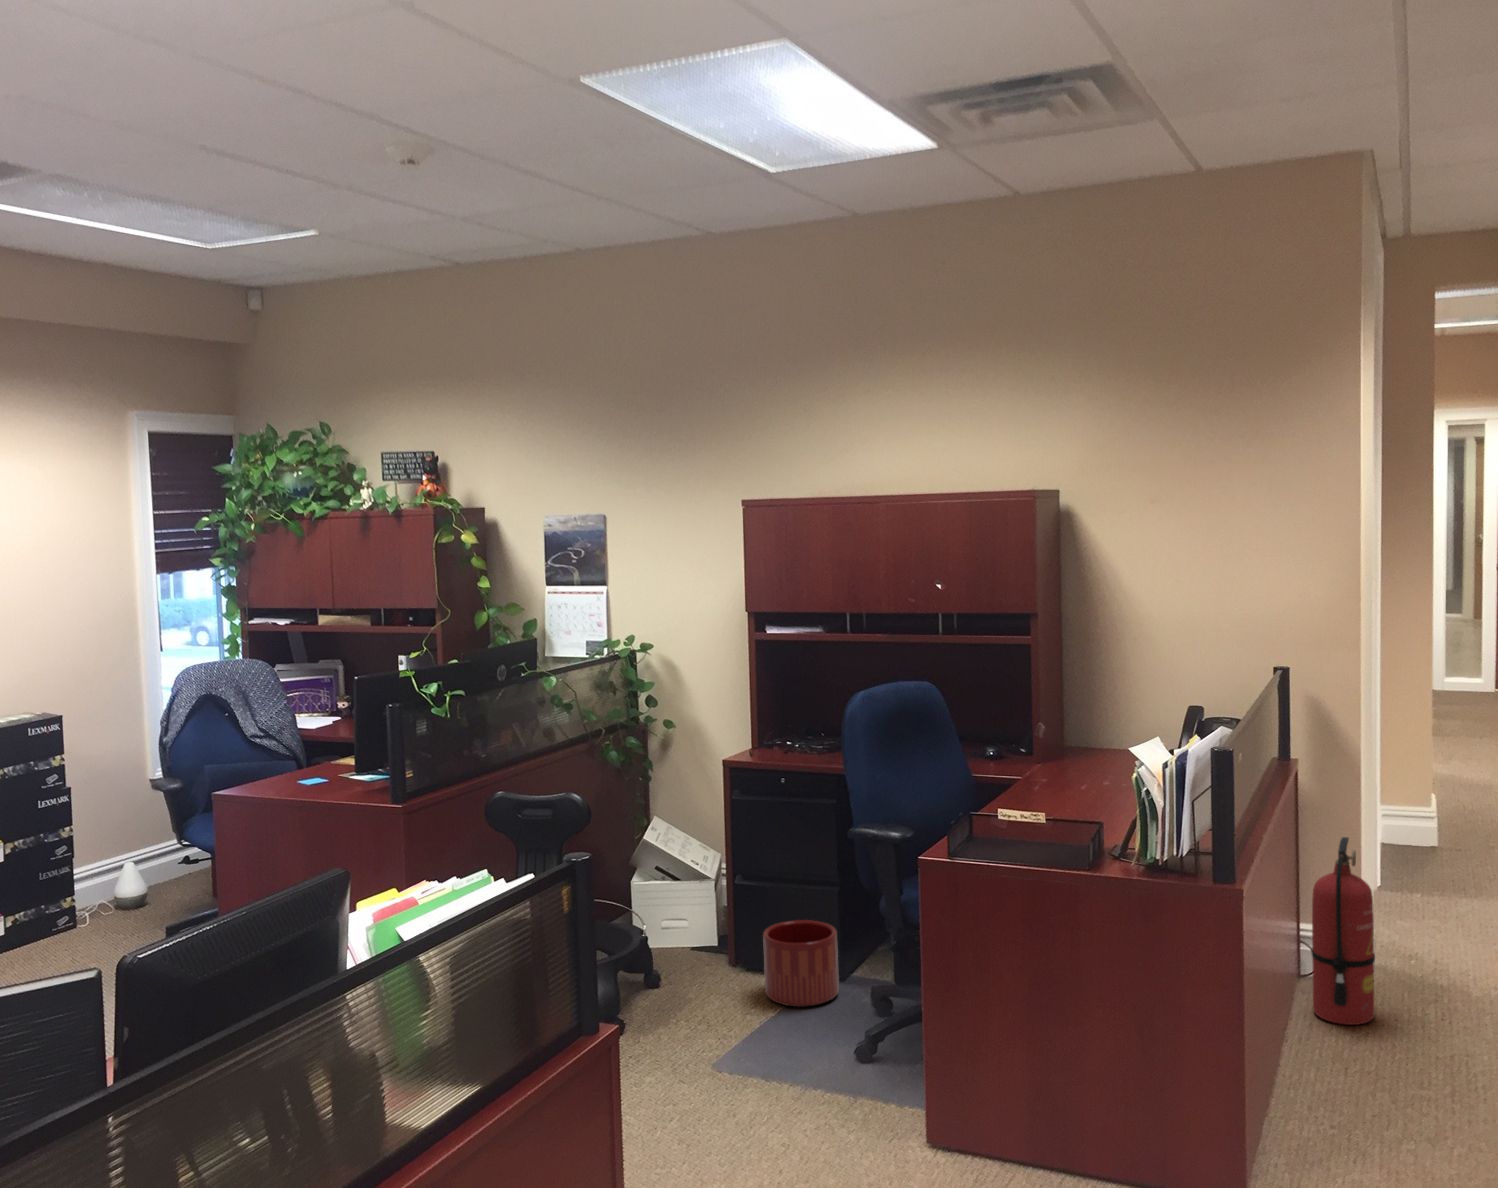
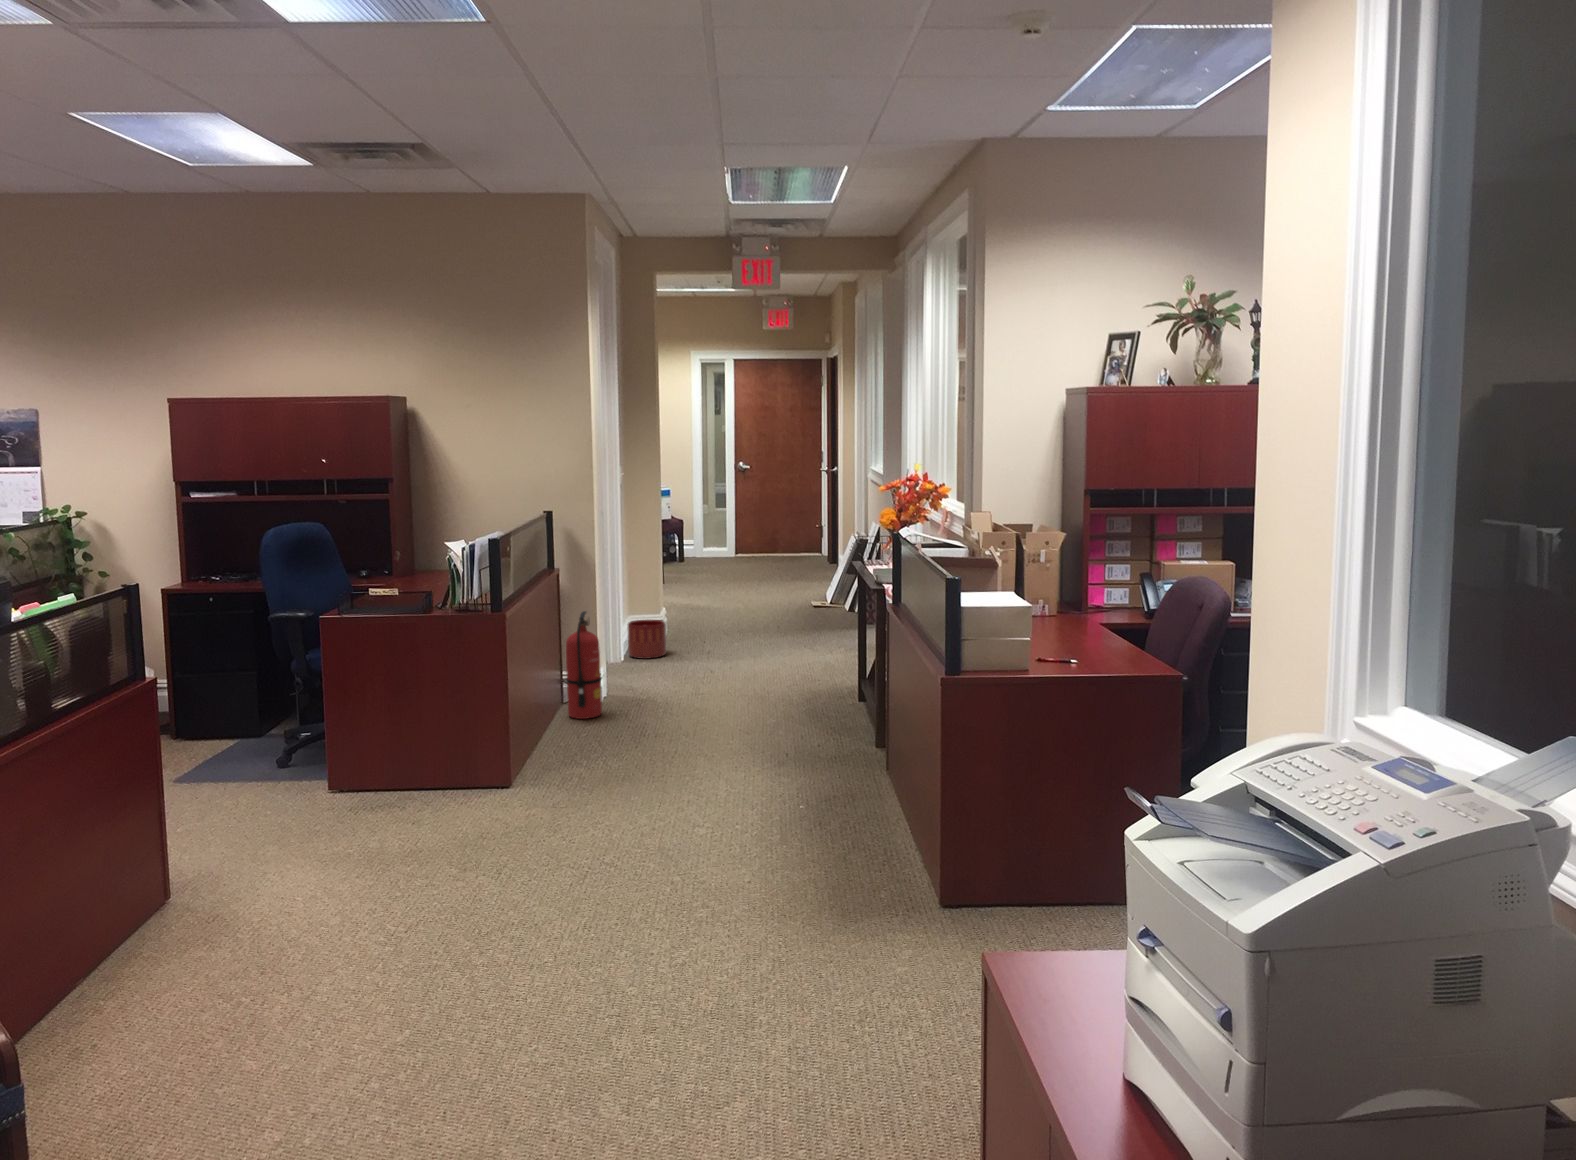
planter: present [763,920,839,1007] -> present [628,620,666,659]

